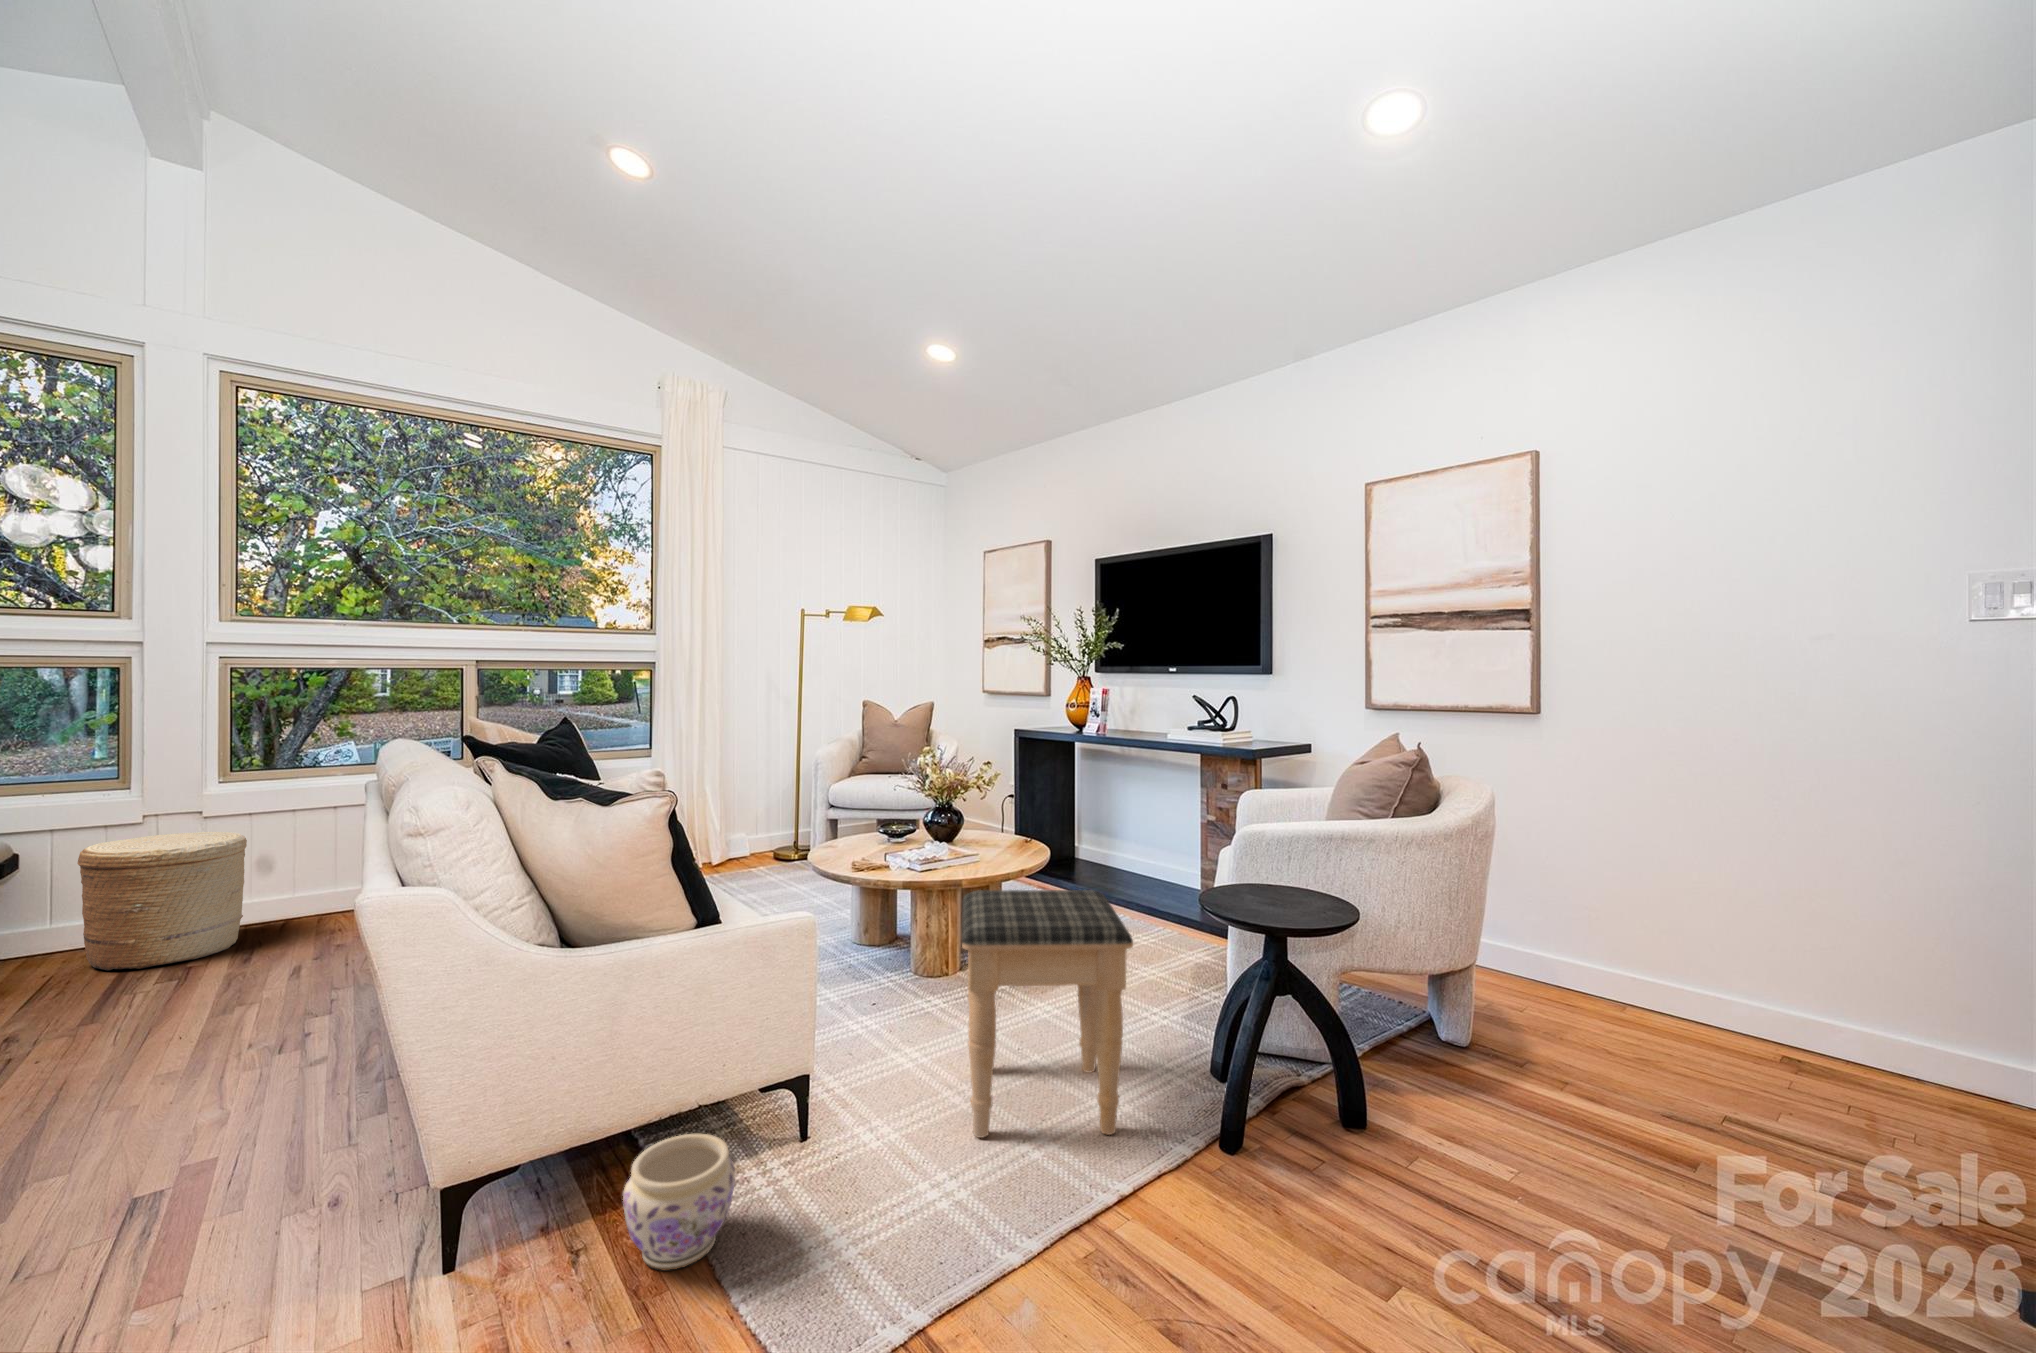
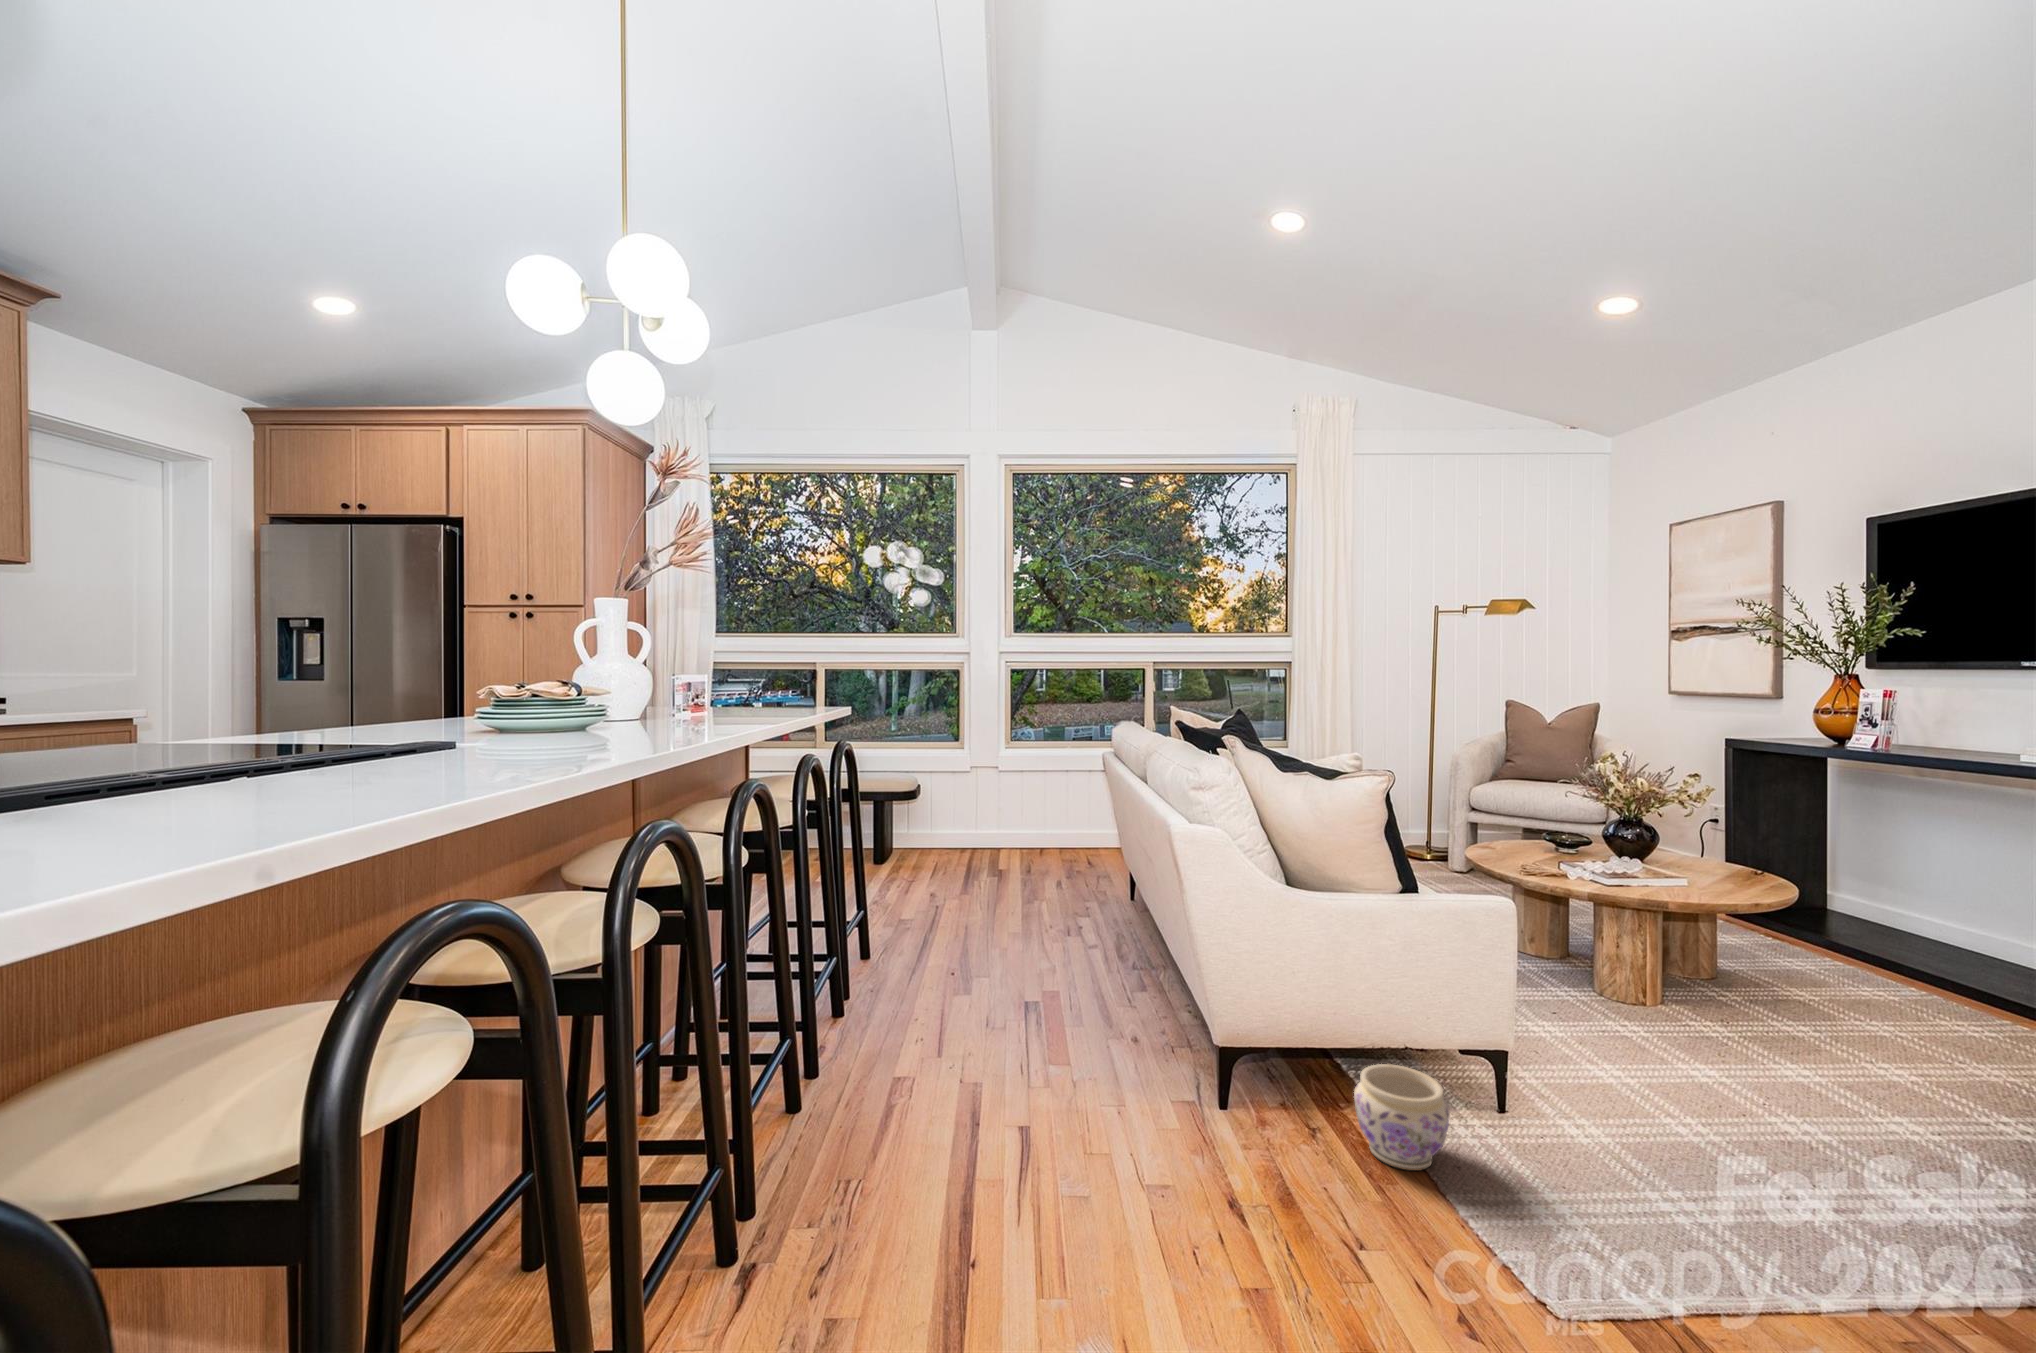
woven basket: present [77,832,247,970] -> none [945,781,1022,868]
footstool: present [962,890,1133,1138] -> none [1680,912,1962,1230]

